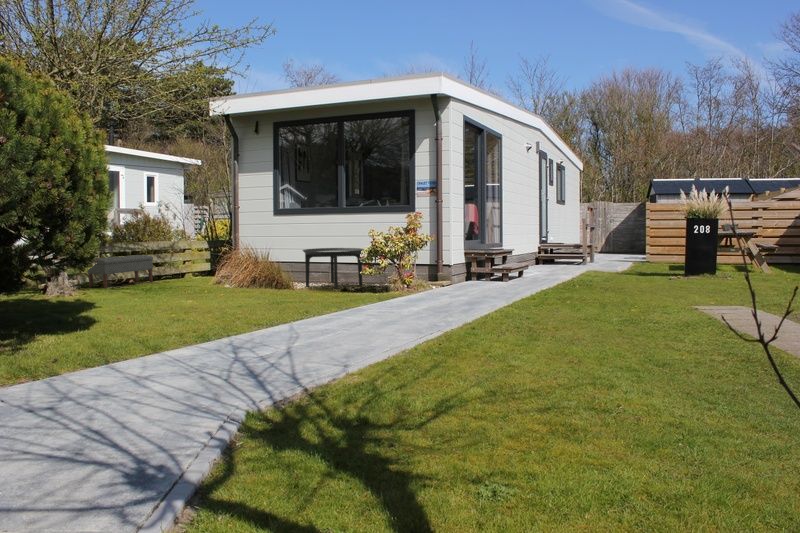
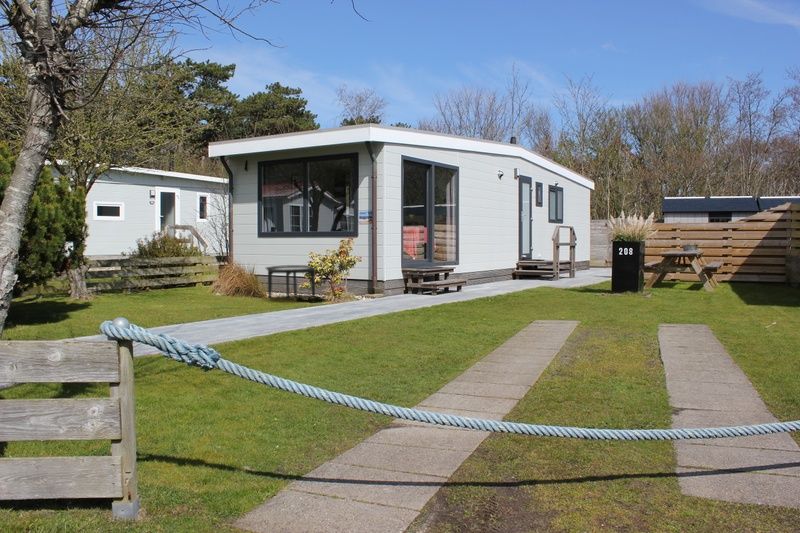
bench: present [88,255,153,288] -> none [106,268,161,295]

